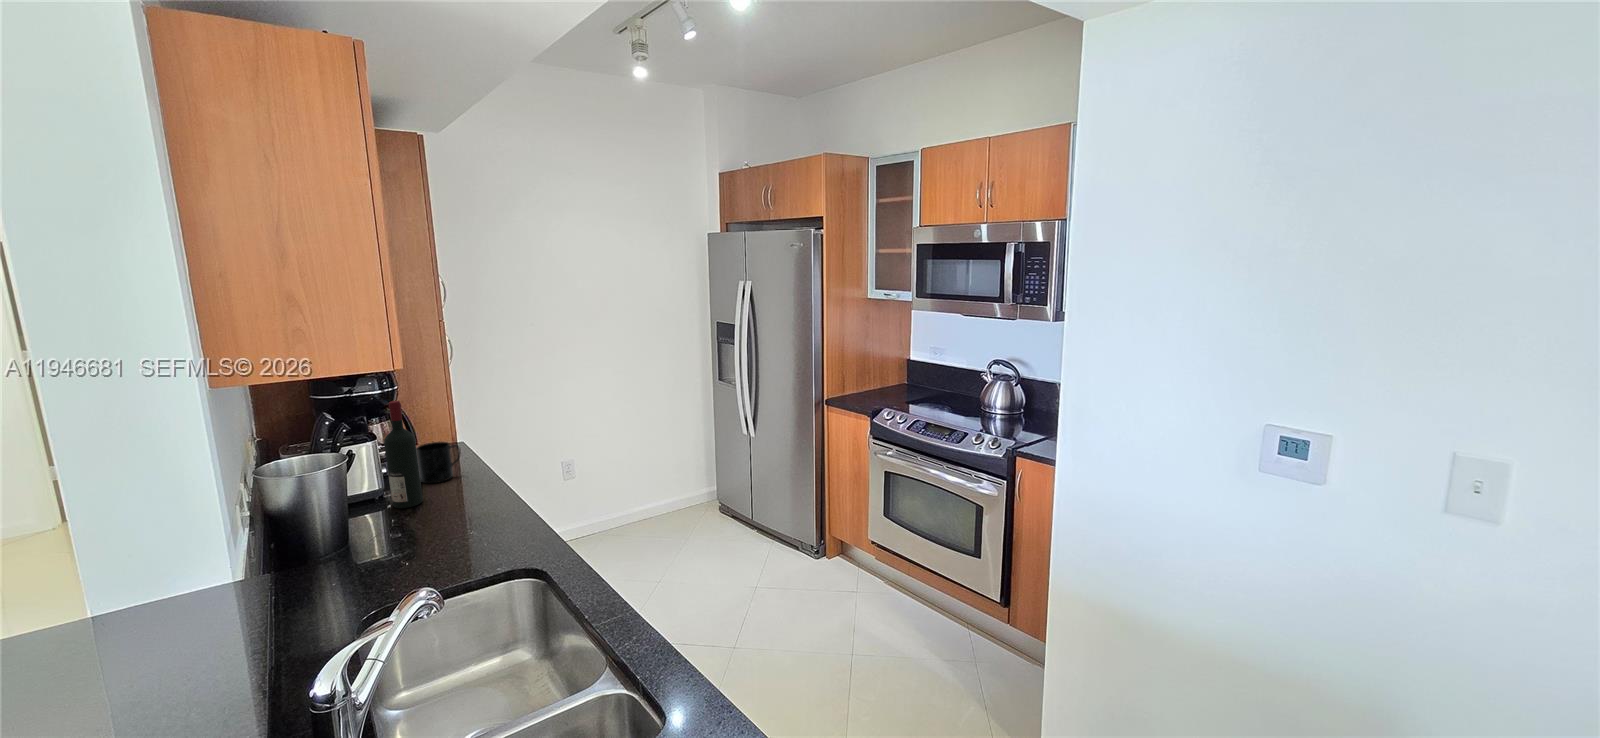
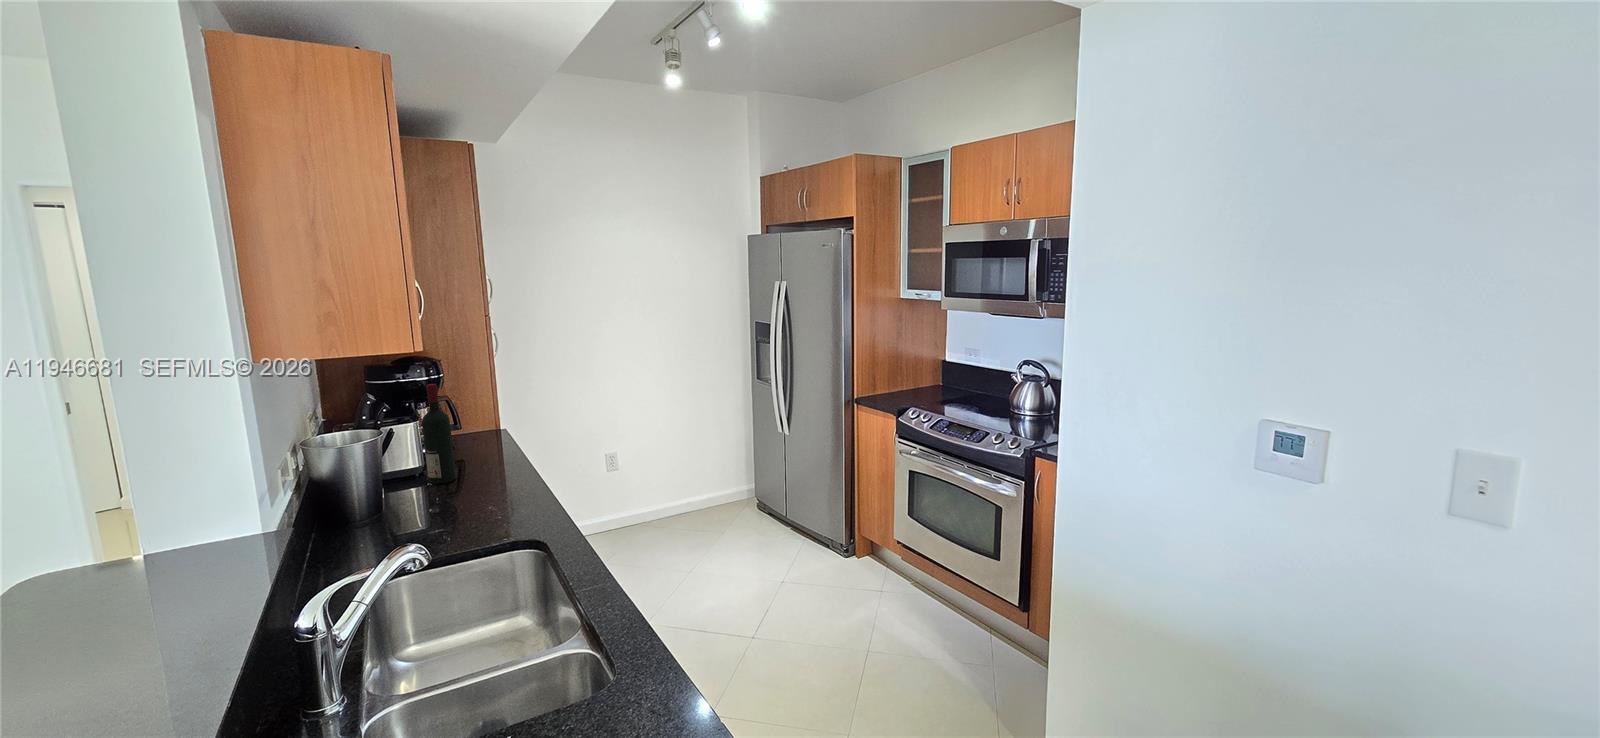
mug: present [417,442,461,483] -> none [456,425,496,463]

